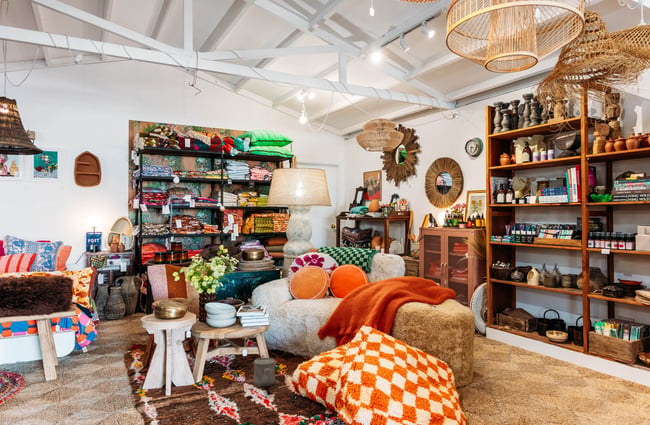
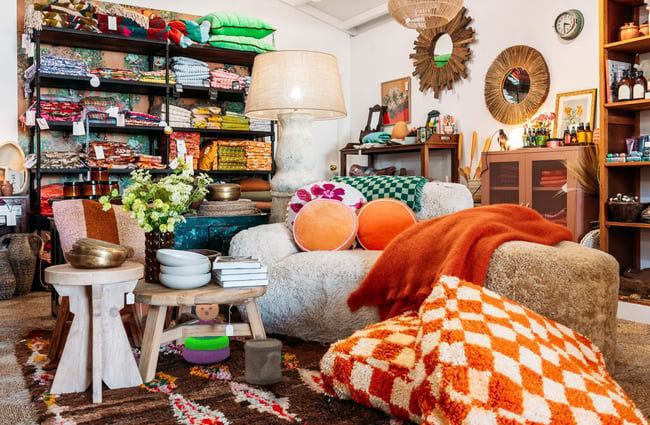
stacking toy: none [220,331,248,371] -> present [183,304,230,364]

